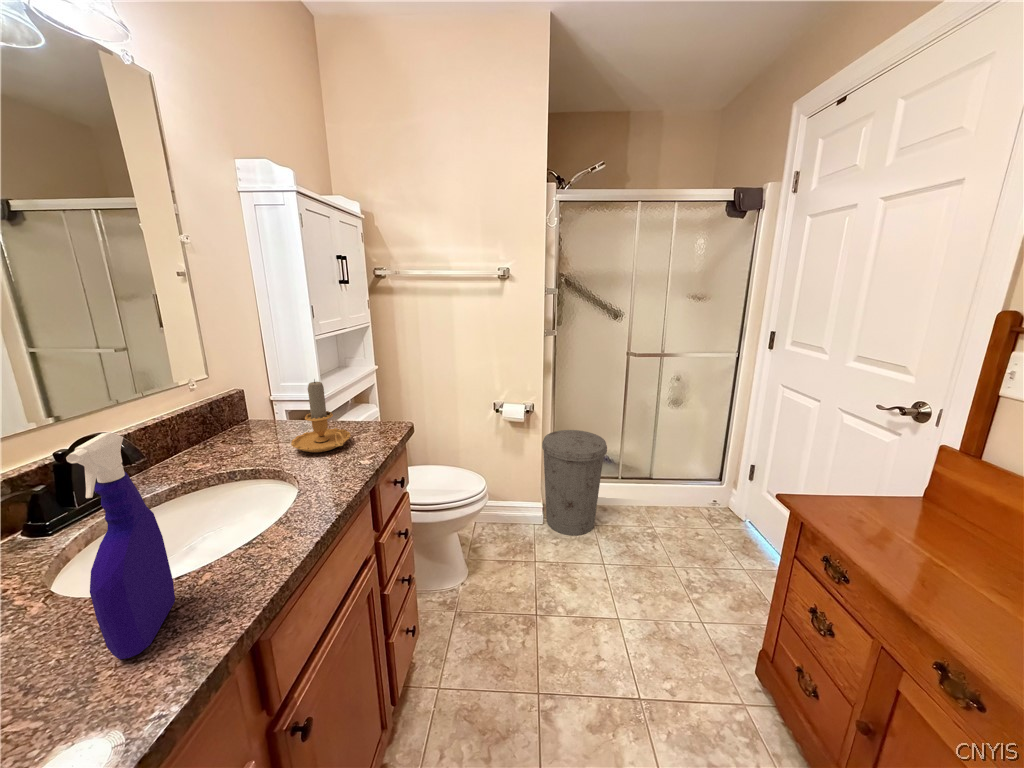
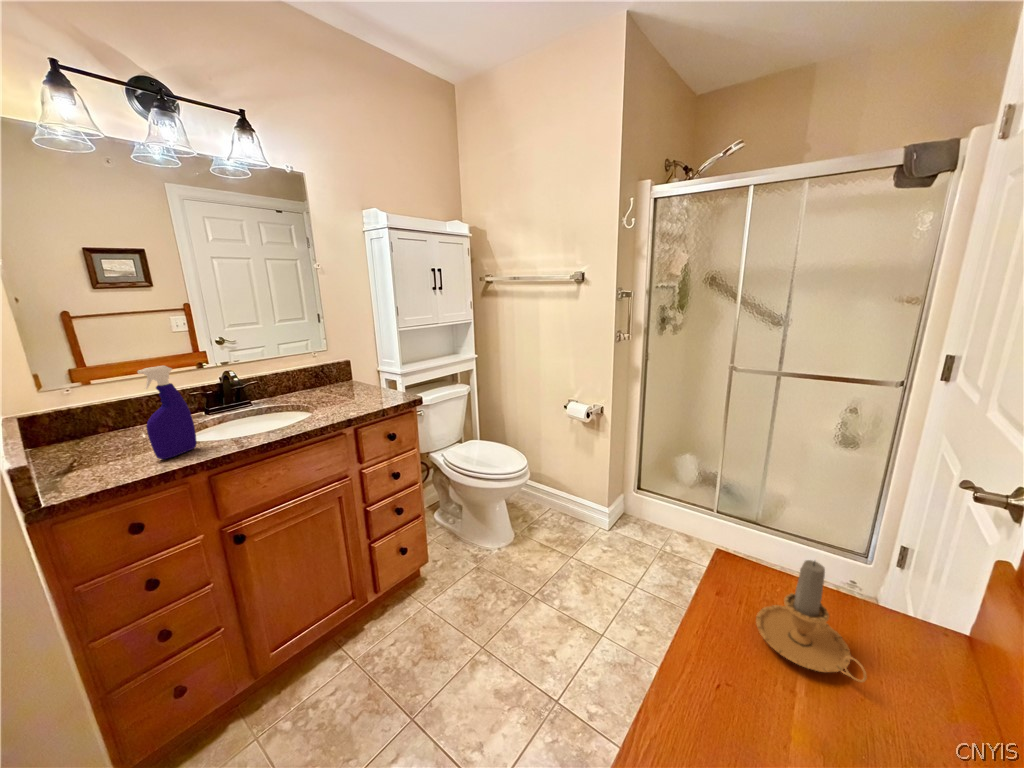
candle: present [291,380,351,452] -> present [756,560,867,682]
trash can: present [542,430,607,535] -> none [609,441,681,554]

